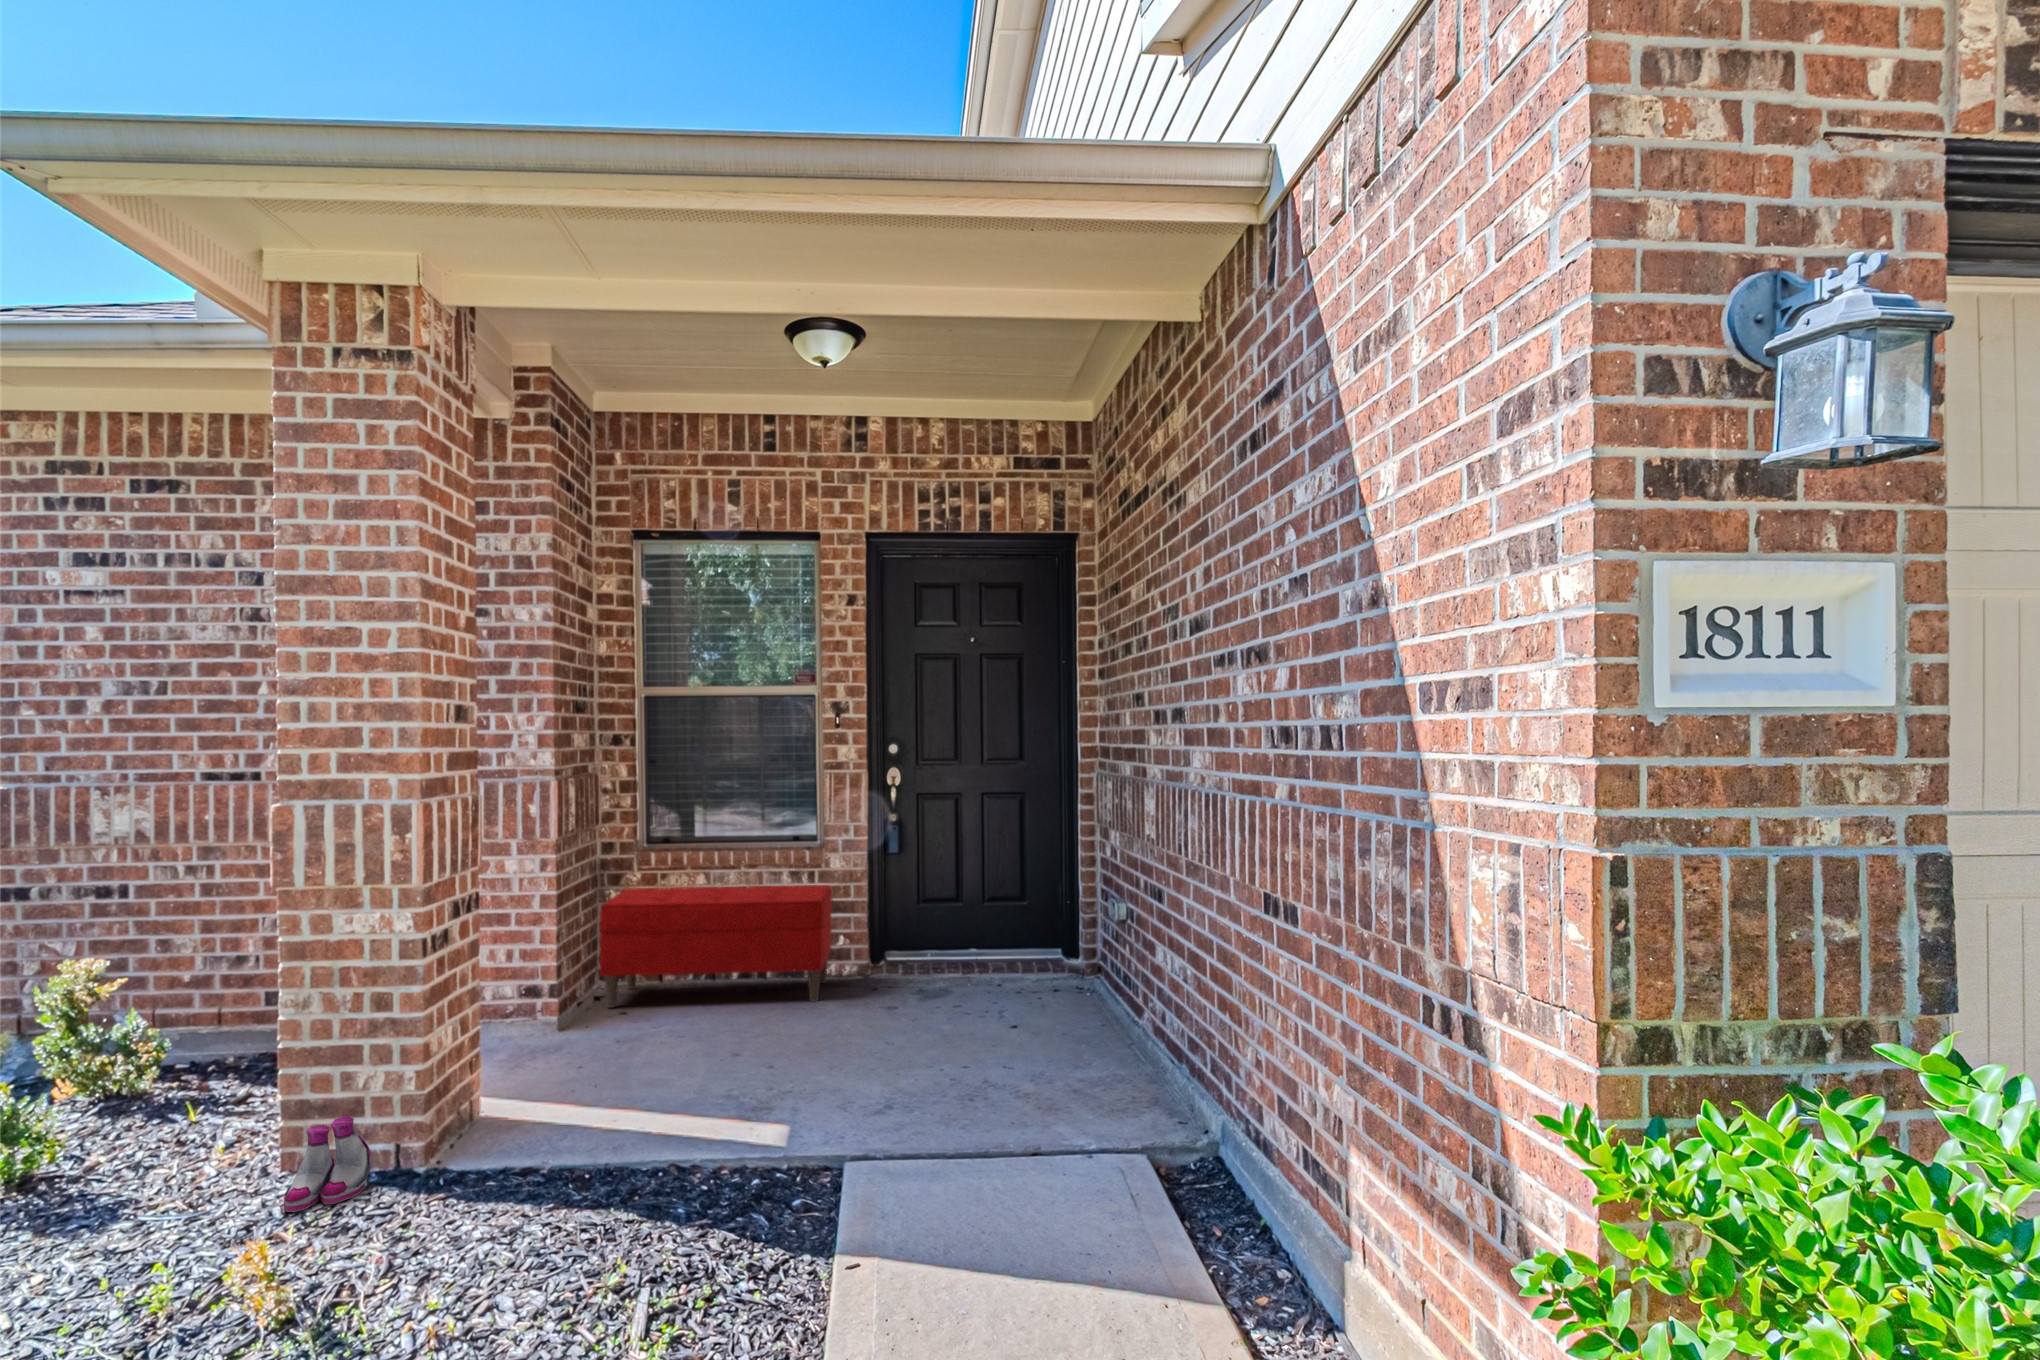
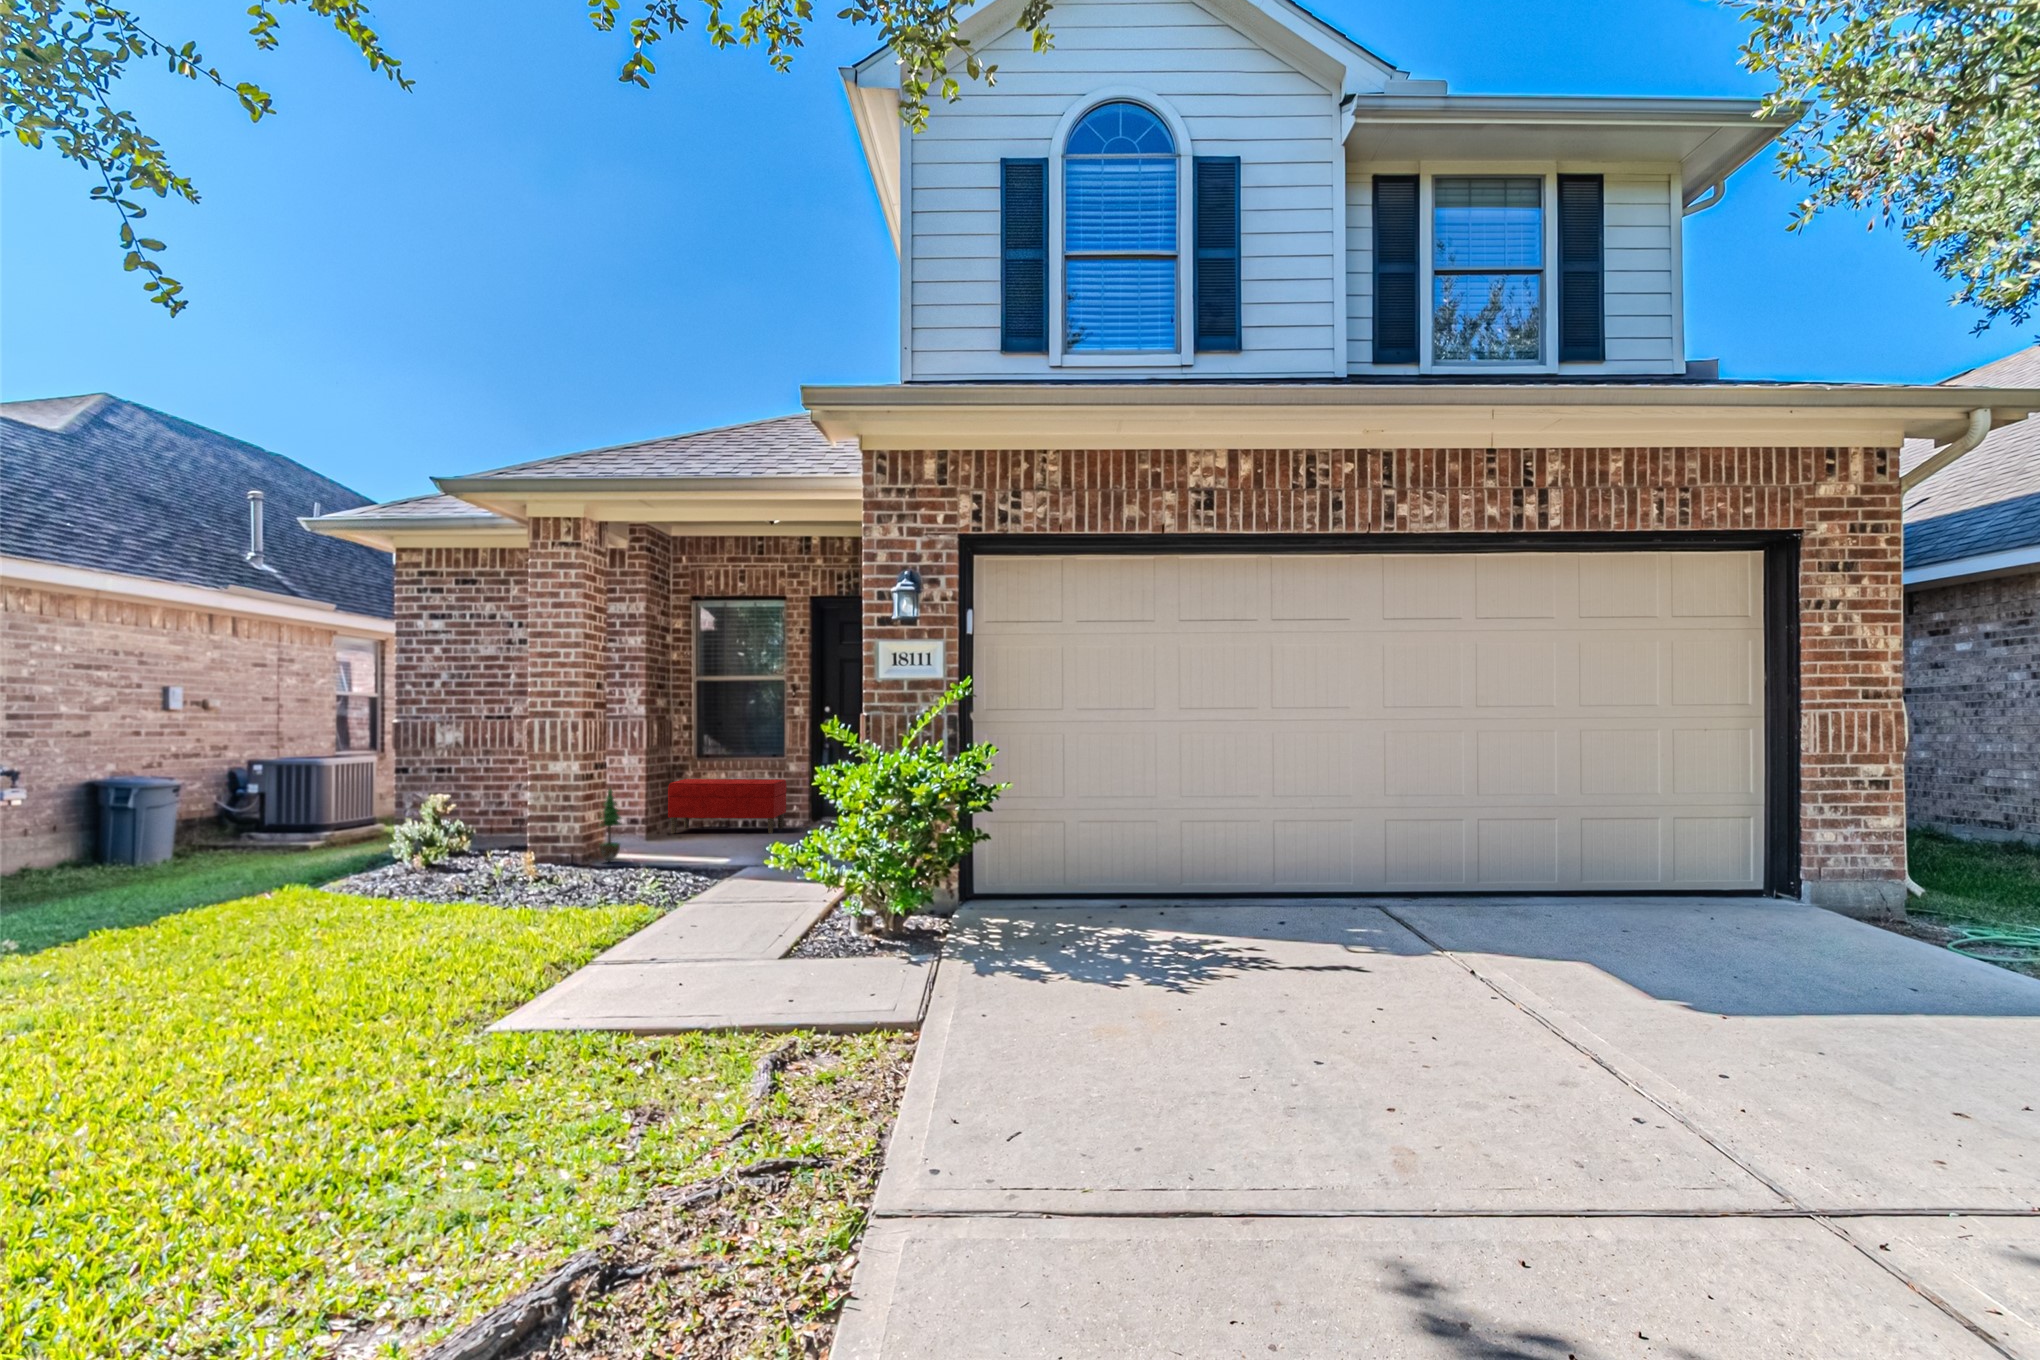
potted tree: none [456,962,531,1154] -> present [599,788,621,861]
boots: present [284,1116,370,1212] -> none [532,839,563,870]

